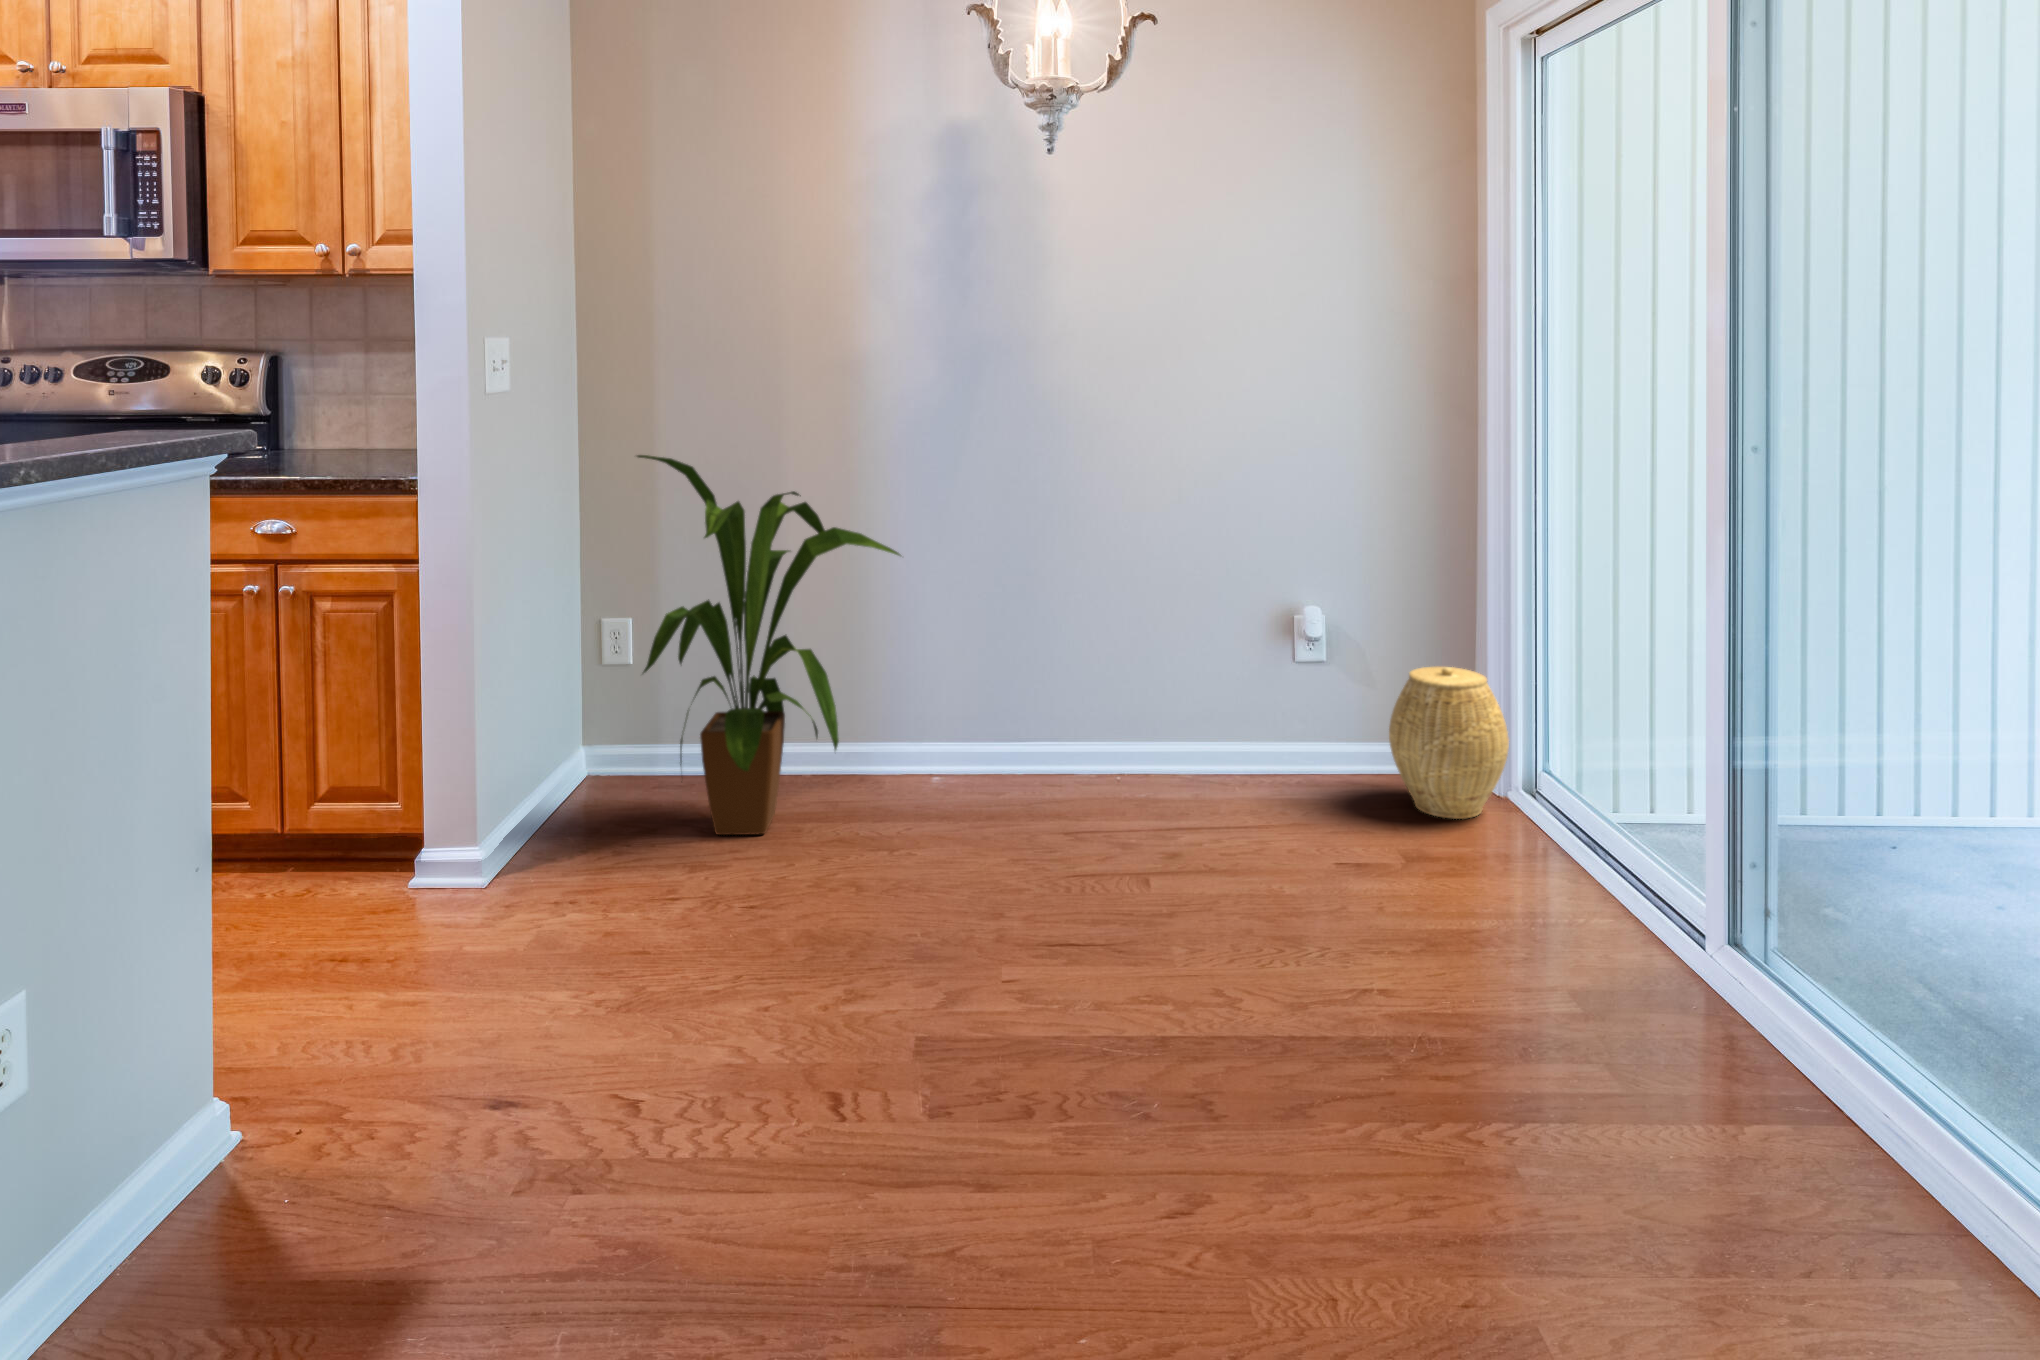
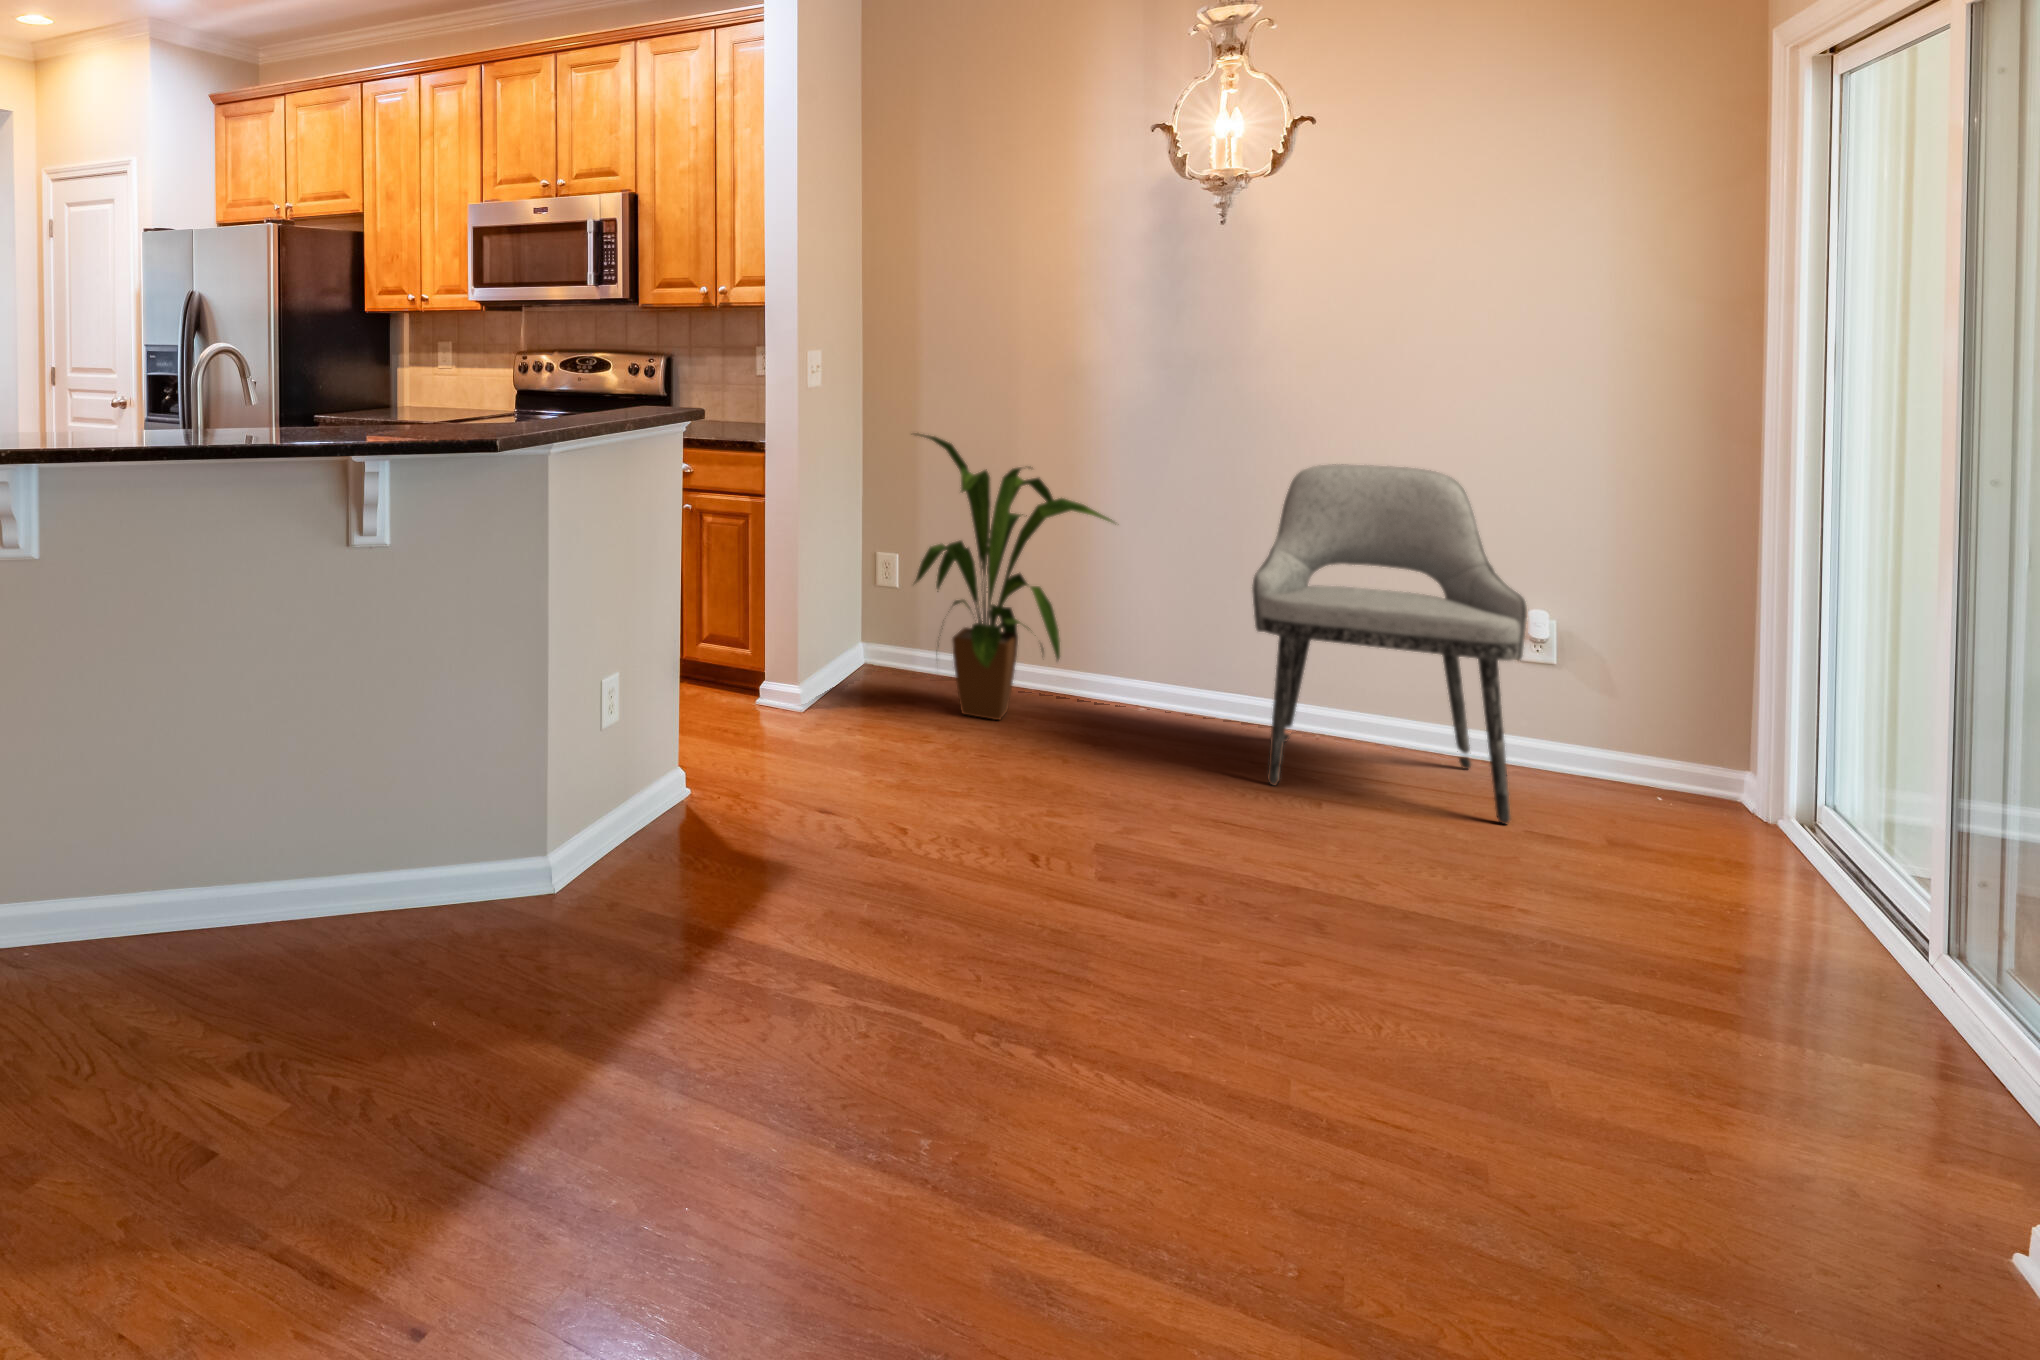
dining chair: none [1054,461,1318,866] -> present [1252,464,1527,824]
woven basket: present [1389,666,1509,819] -> none [1622,679,1775,828]

